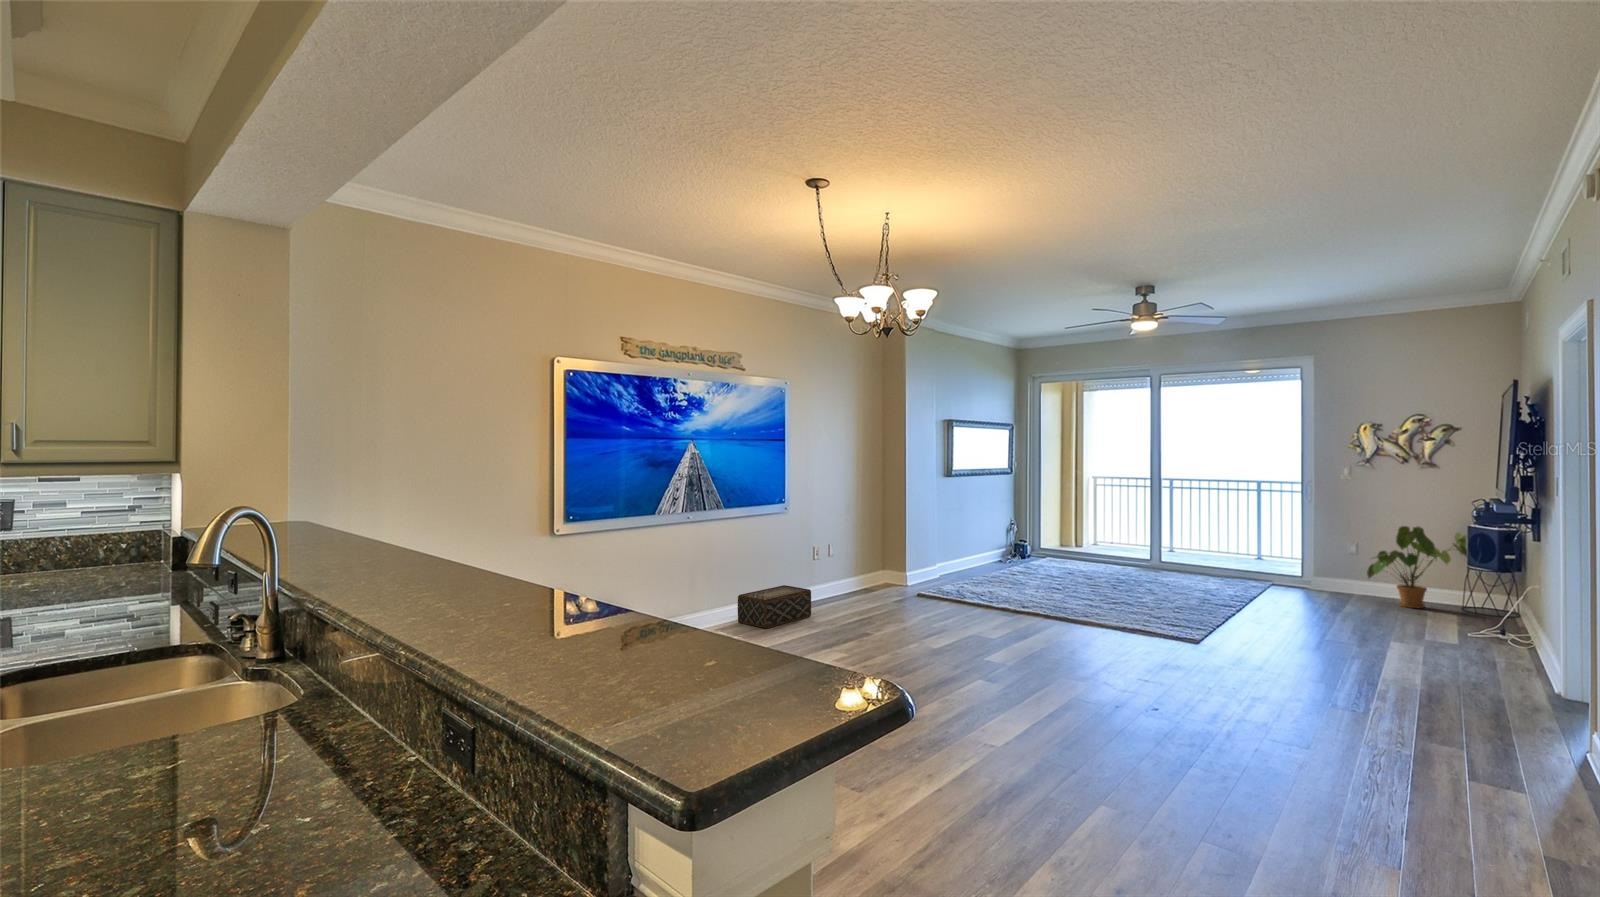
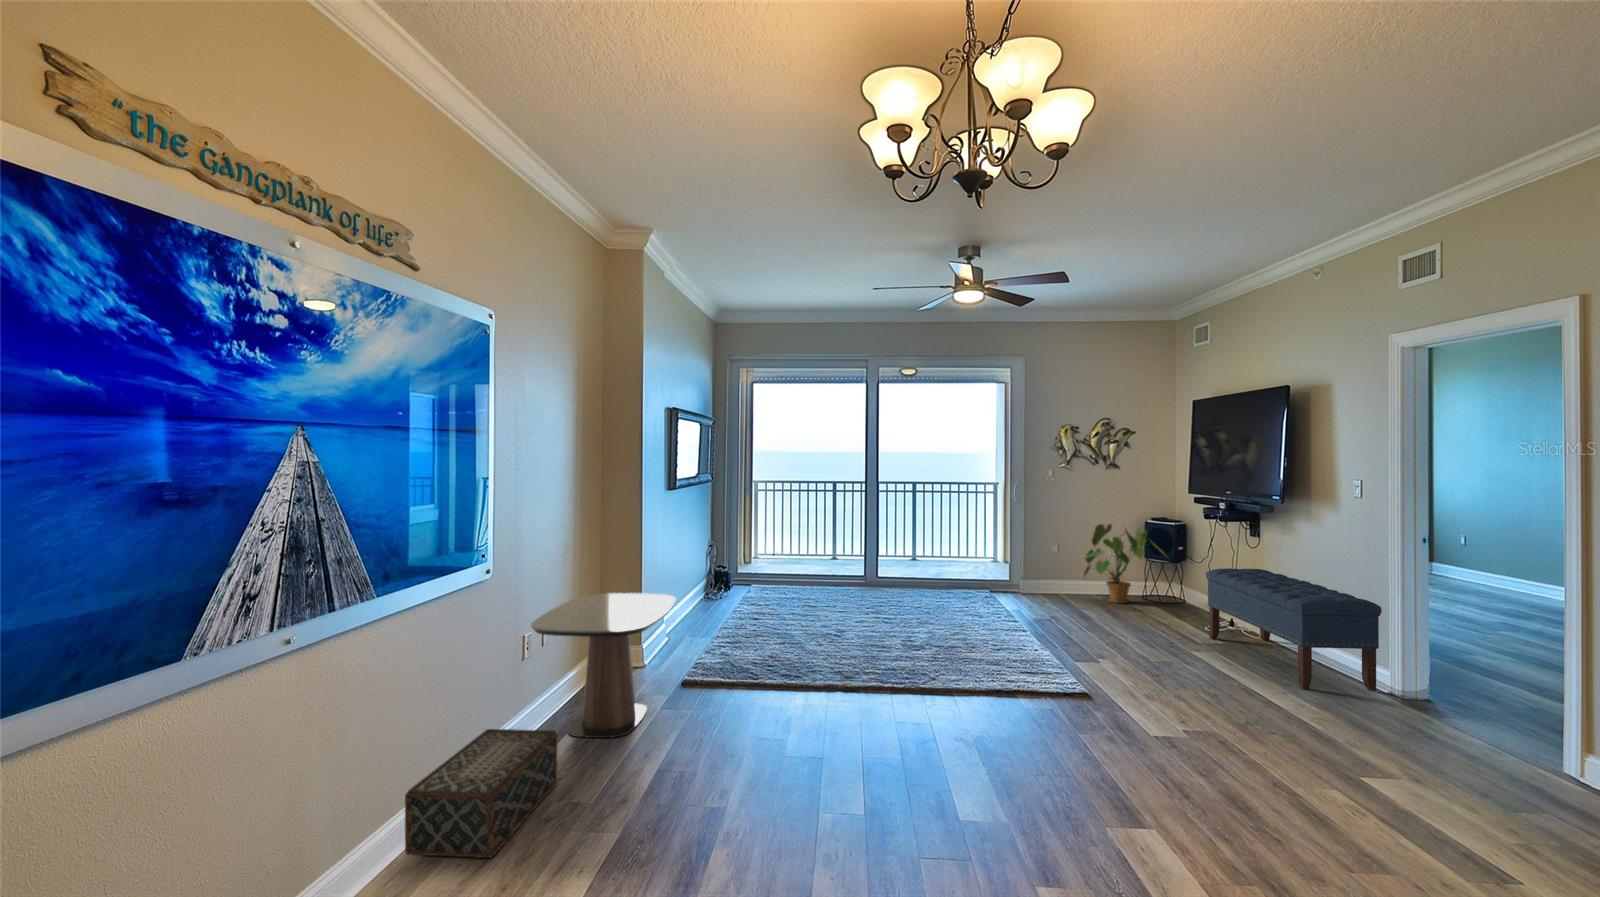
side table: none [813,534,904,608] -> present [531,593,676,738]
bench: none [1441,570,1546,691] -> present [1206,568,1382,691]

